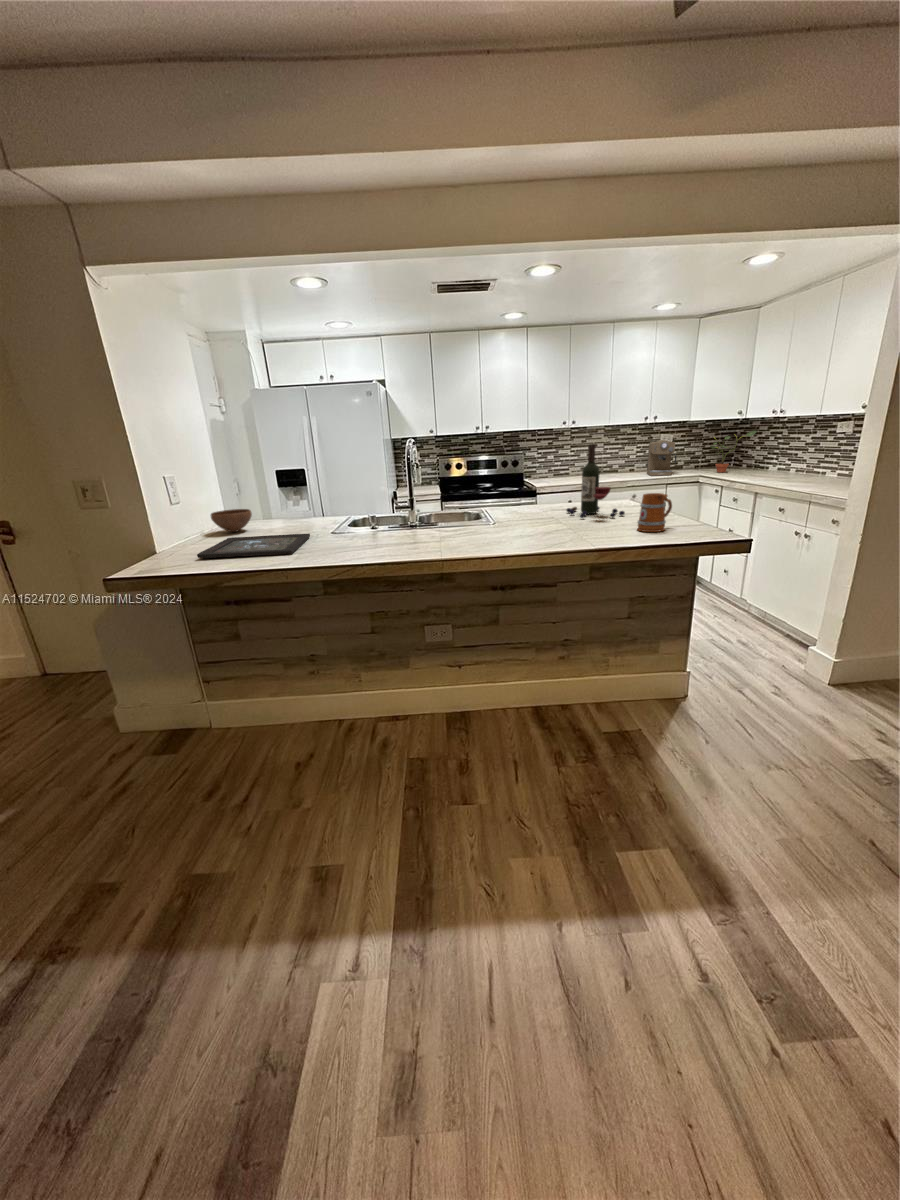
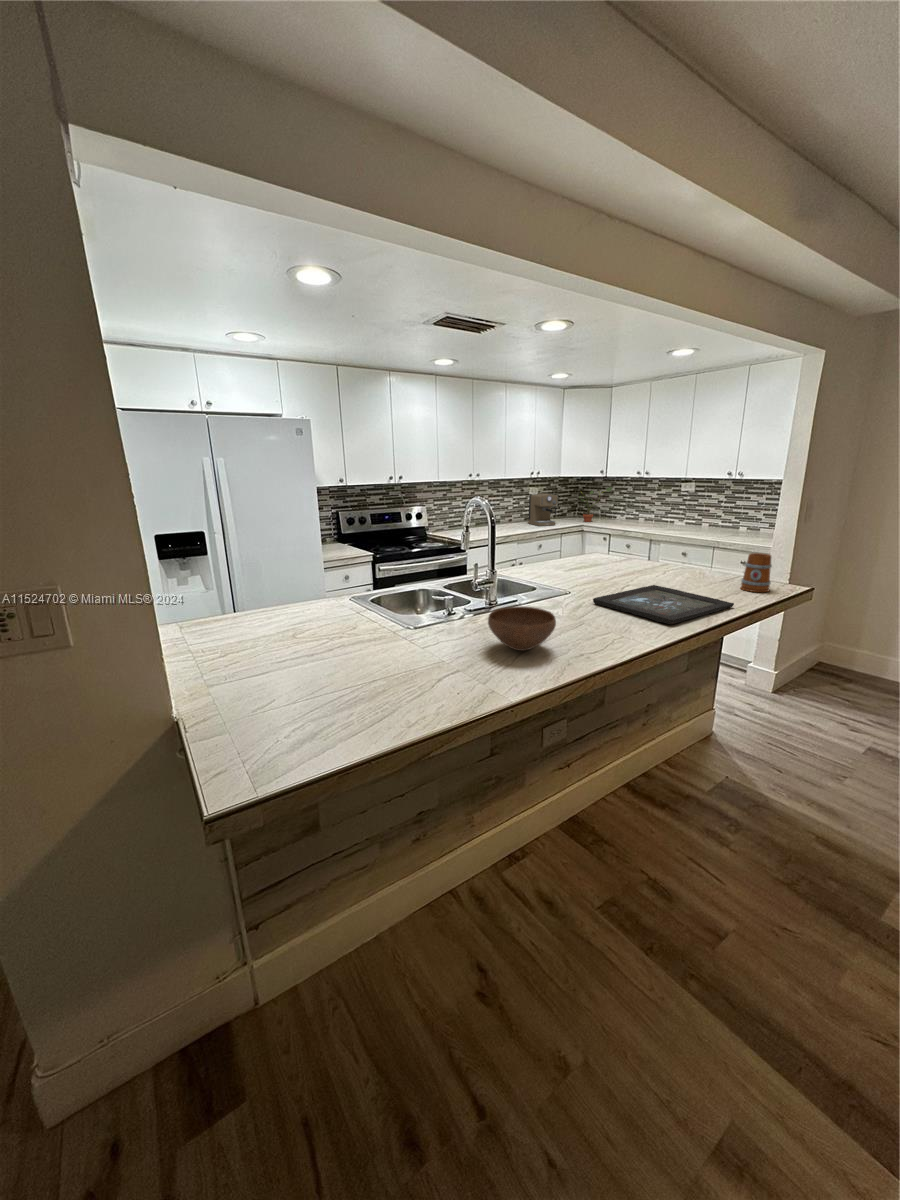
wine bottle: present [566,444,625,518] -> none [616,503,689,582]
bowl: present [211,509,252,532] -> present [488,607,556,651]
tray: present [197,534,310,558] -> present [593,585,734,624]

